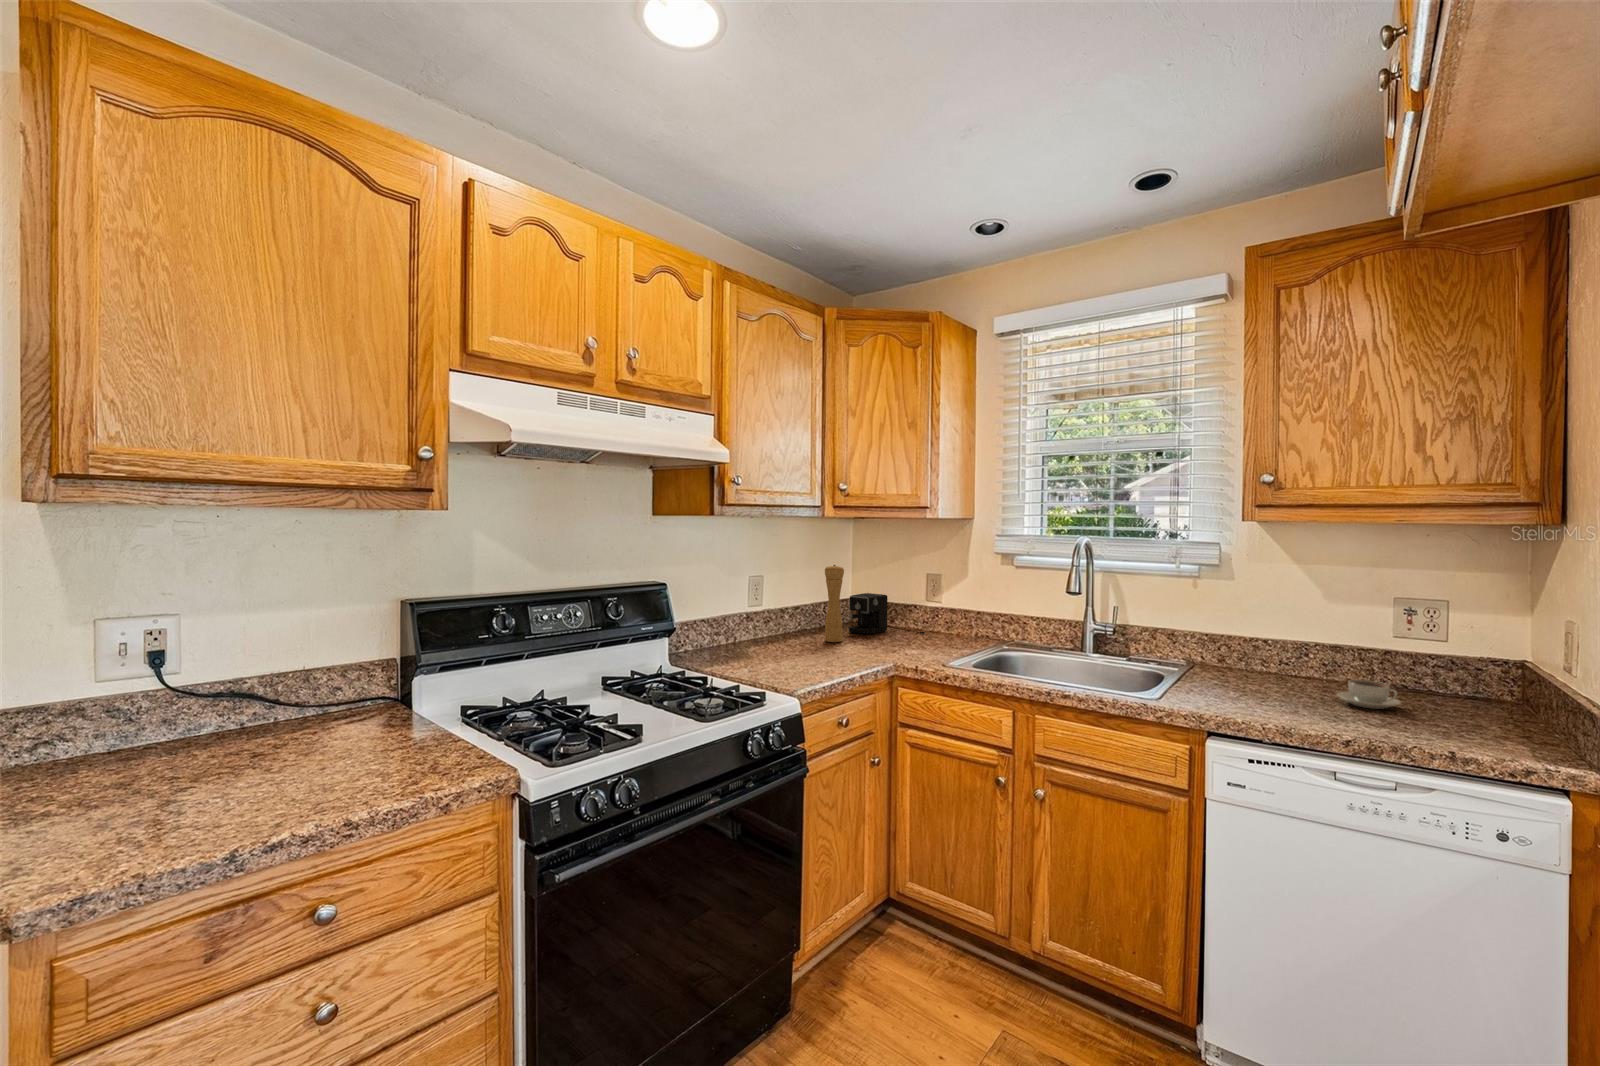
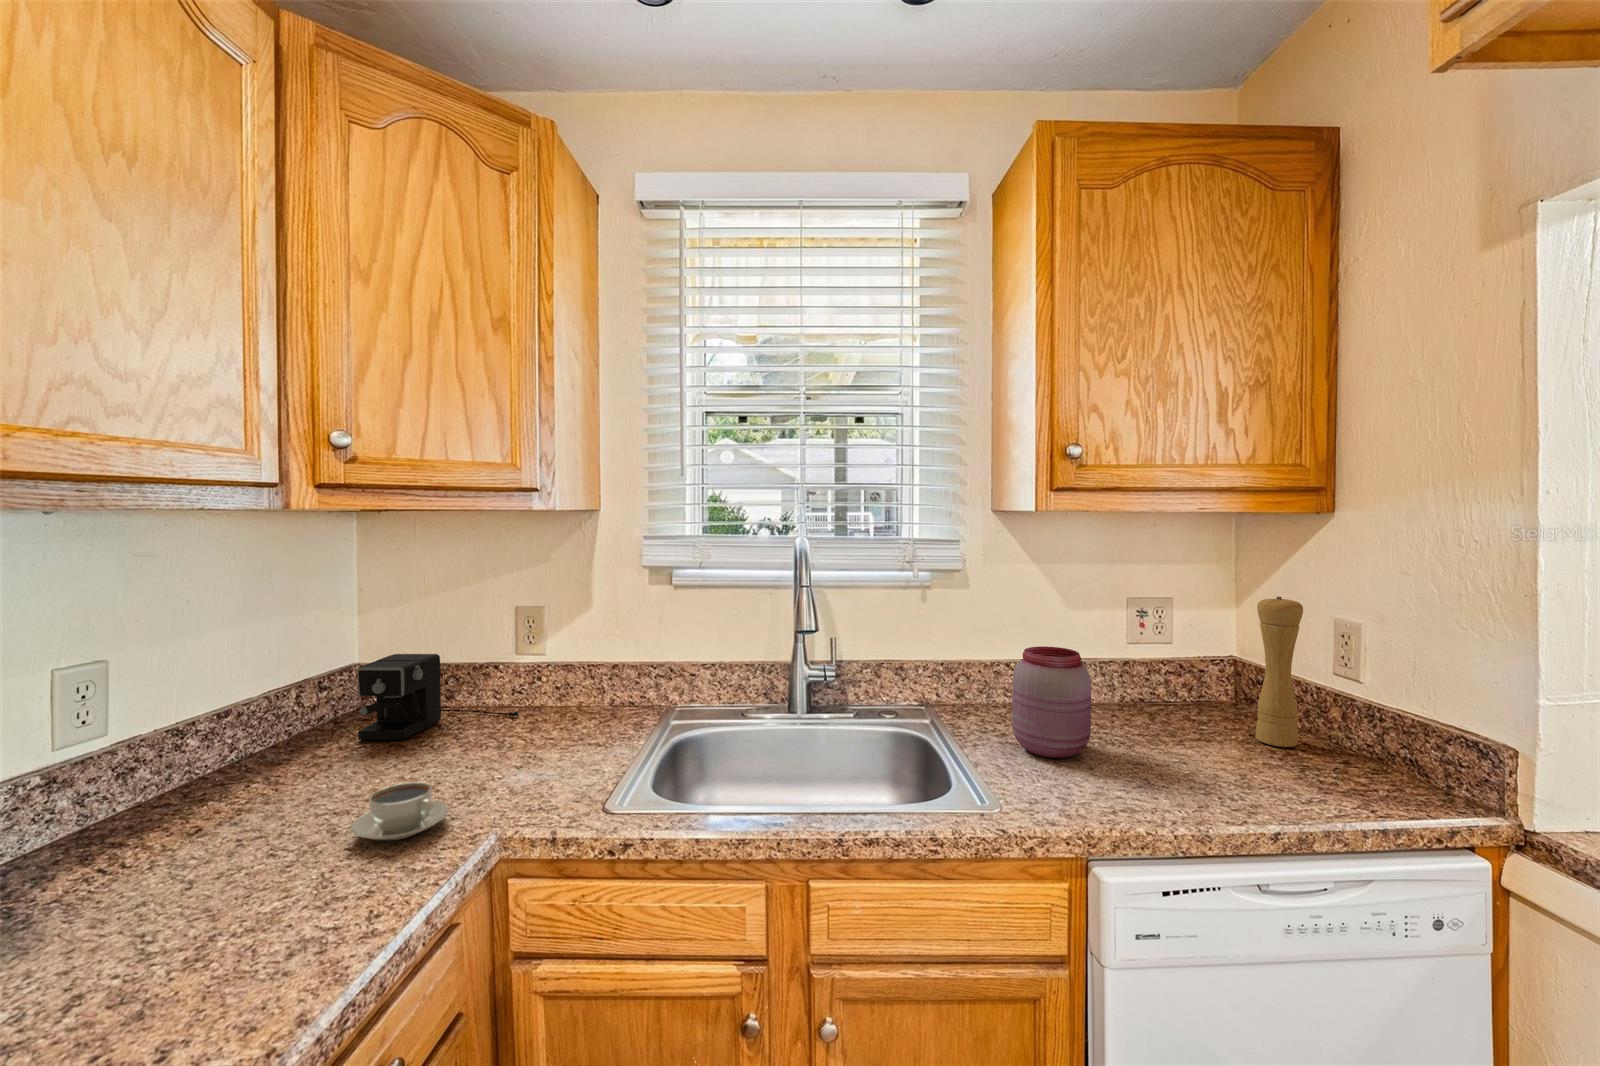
pepper mill: present [825,565,844,642] -> present [1256,597,1303,747]
jar: none [1218,618,1281,695] -> present [1012,646,1091,758]
coffee cup: present [1337,680,1401,709] -> present [351,782,449,840]

